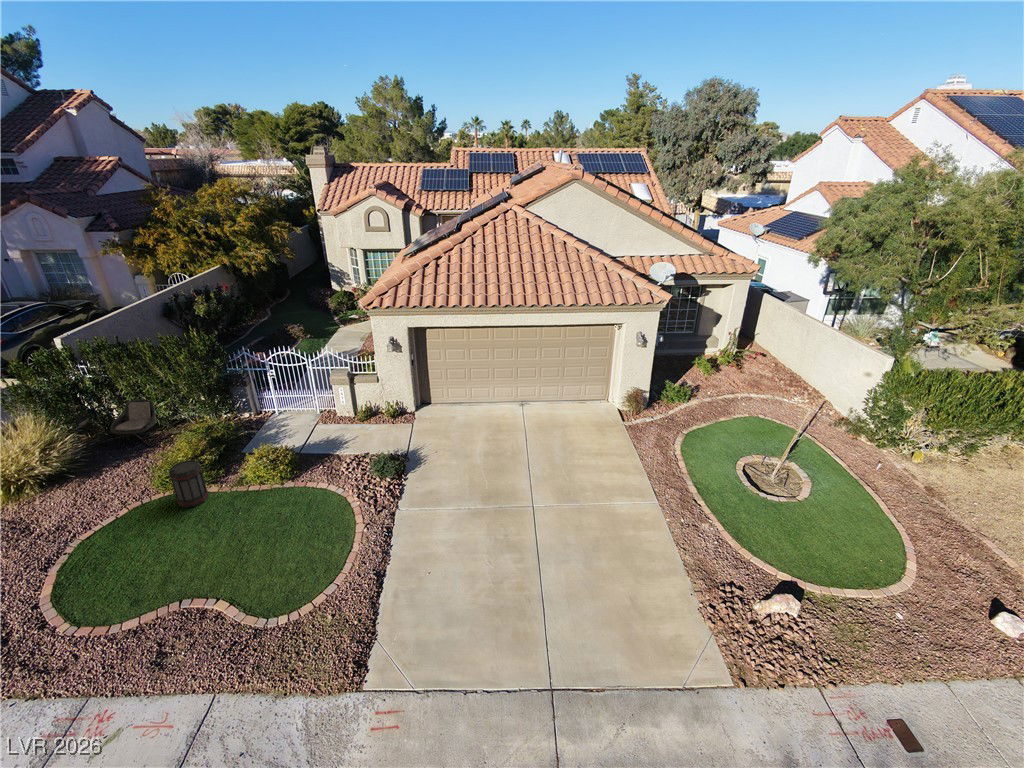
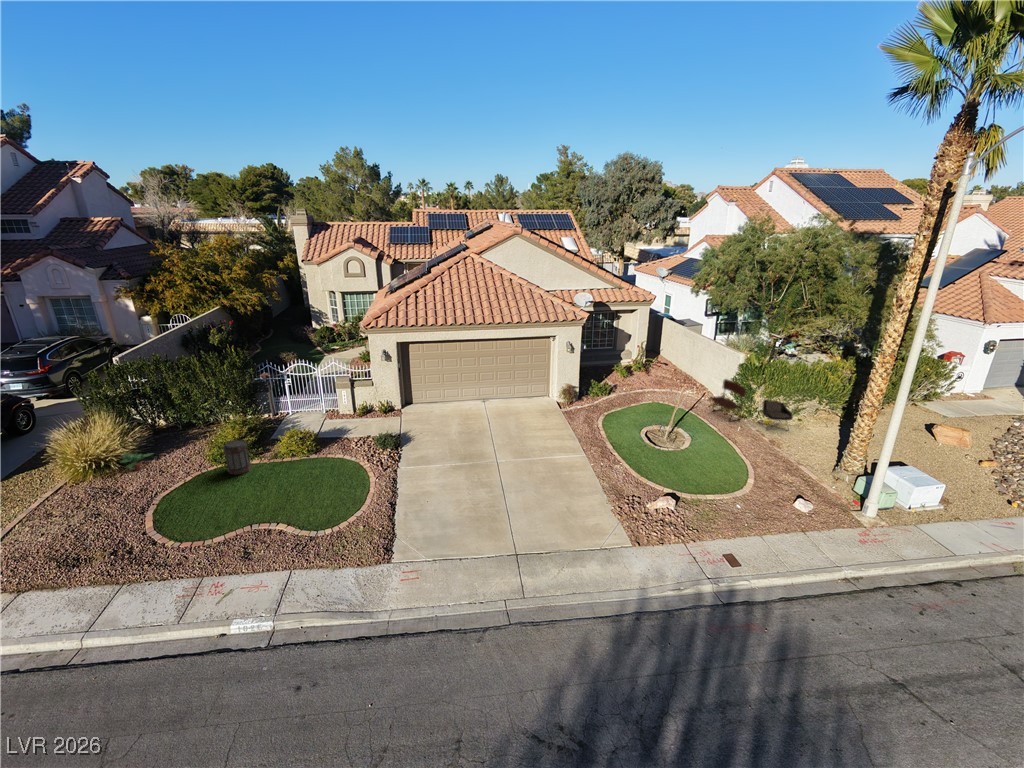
bench: none [832,391,894,452] -> present [709,379,746,421]
lounge chair: present [110,399,164,448] -> present [762,400,793,421]
potted plant: none [41,470,90,495] -> present [120,452,153,471]

